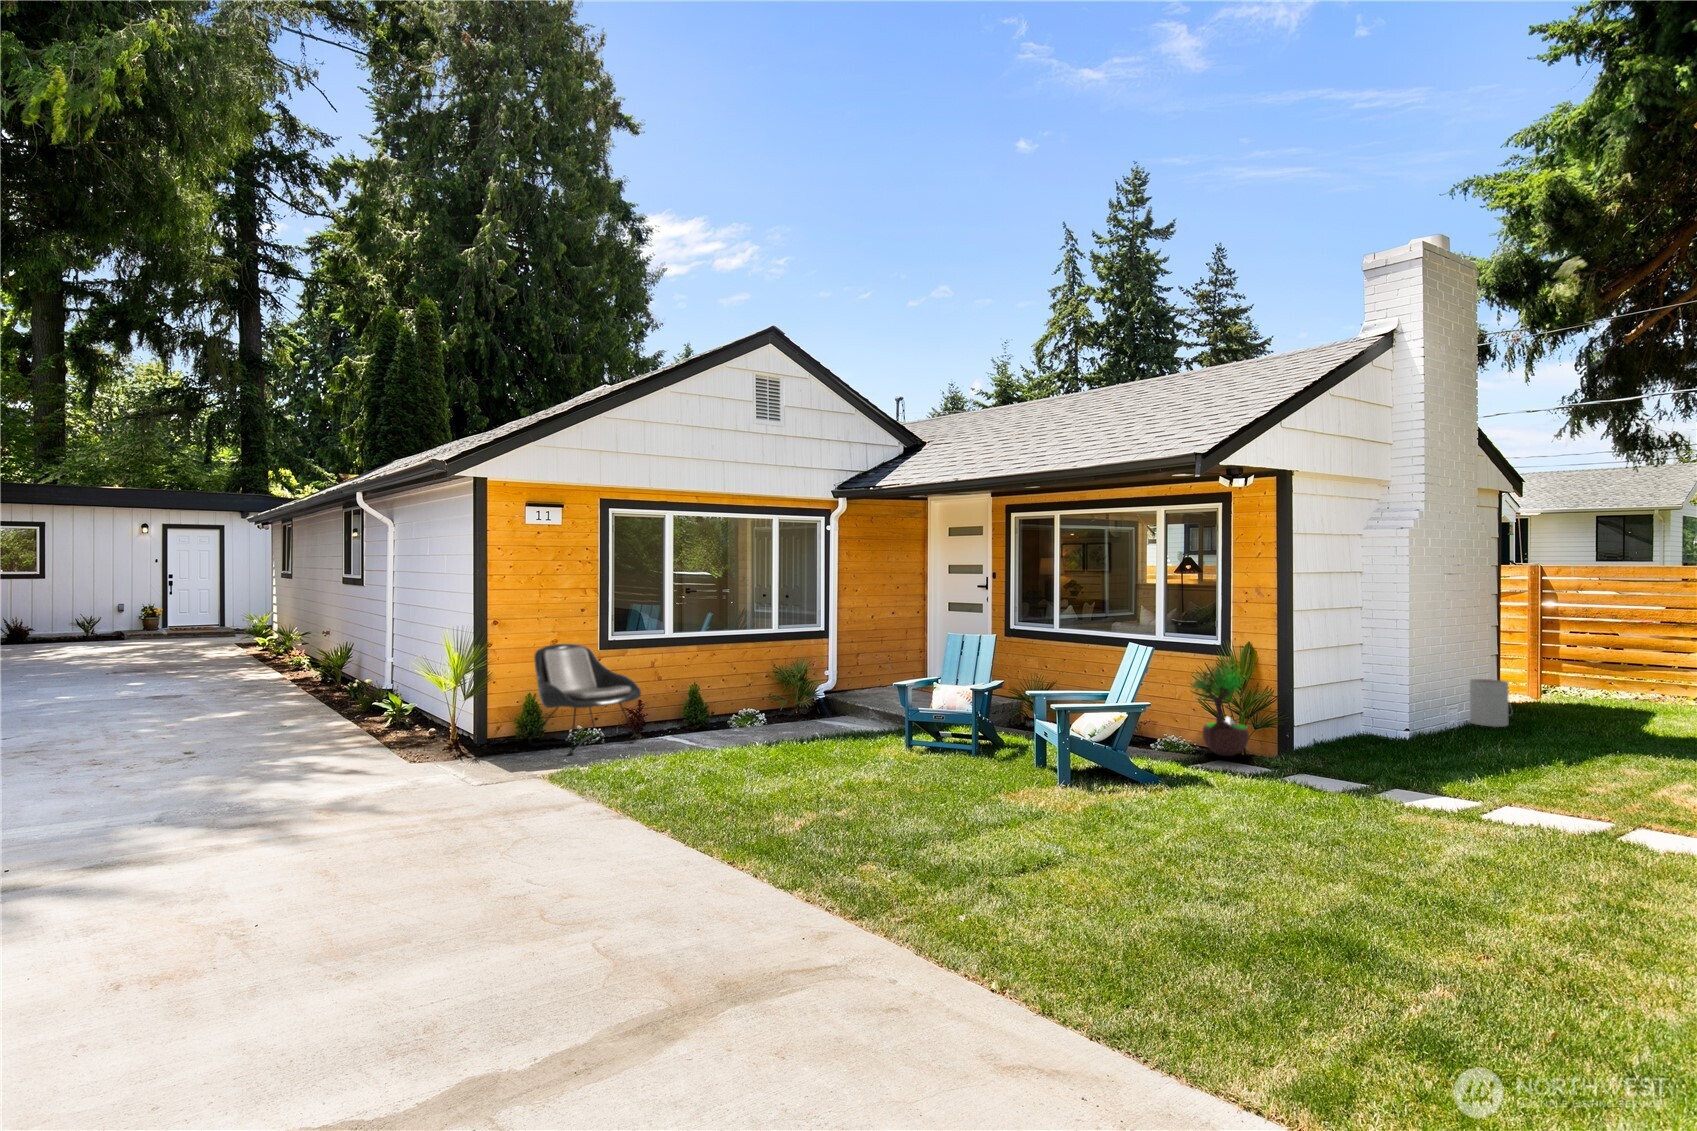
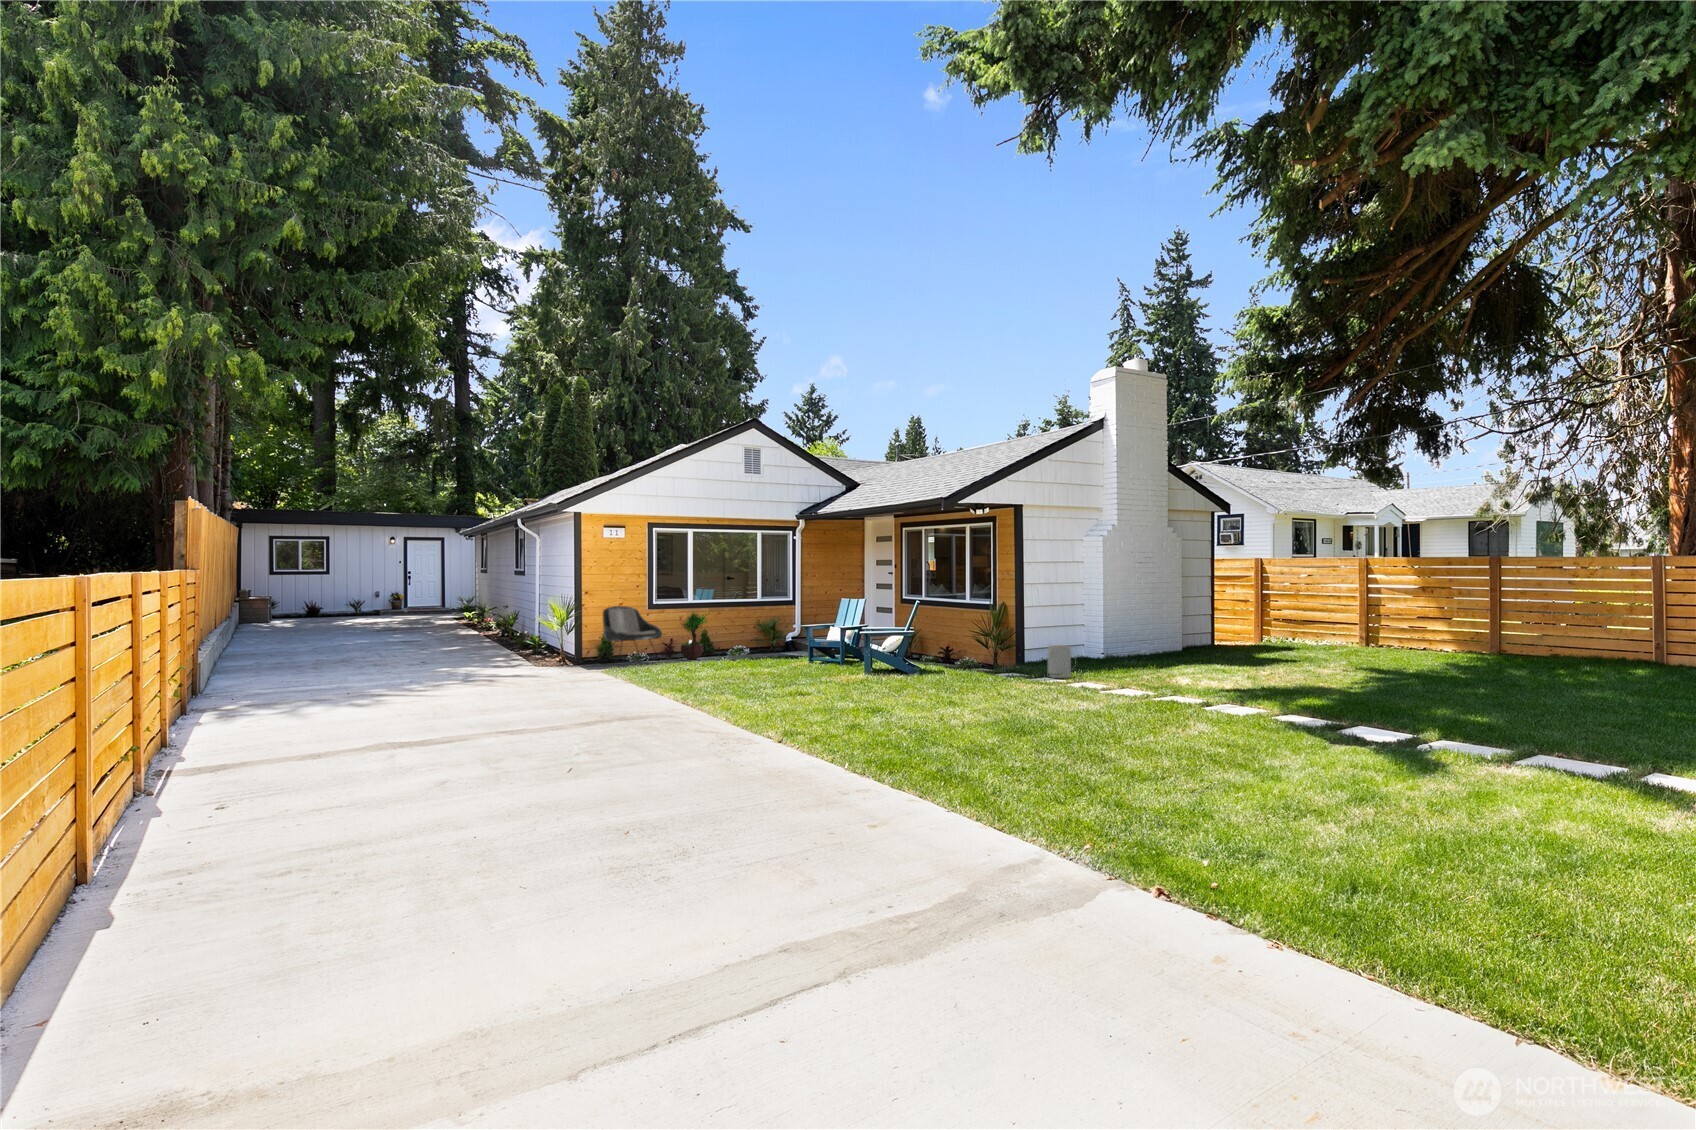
potted tree: present [1189,665,1249,756] -> present [681,612,707,660]
bucket: present [1470,679,1512,727] -> present [1048,645,1071,678]

